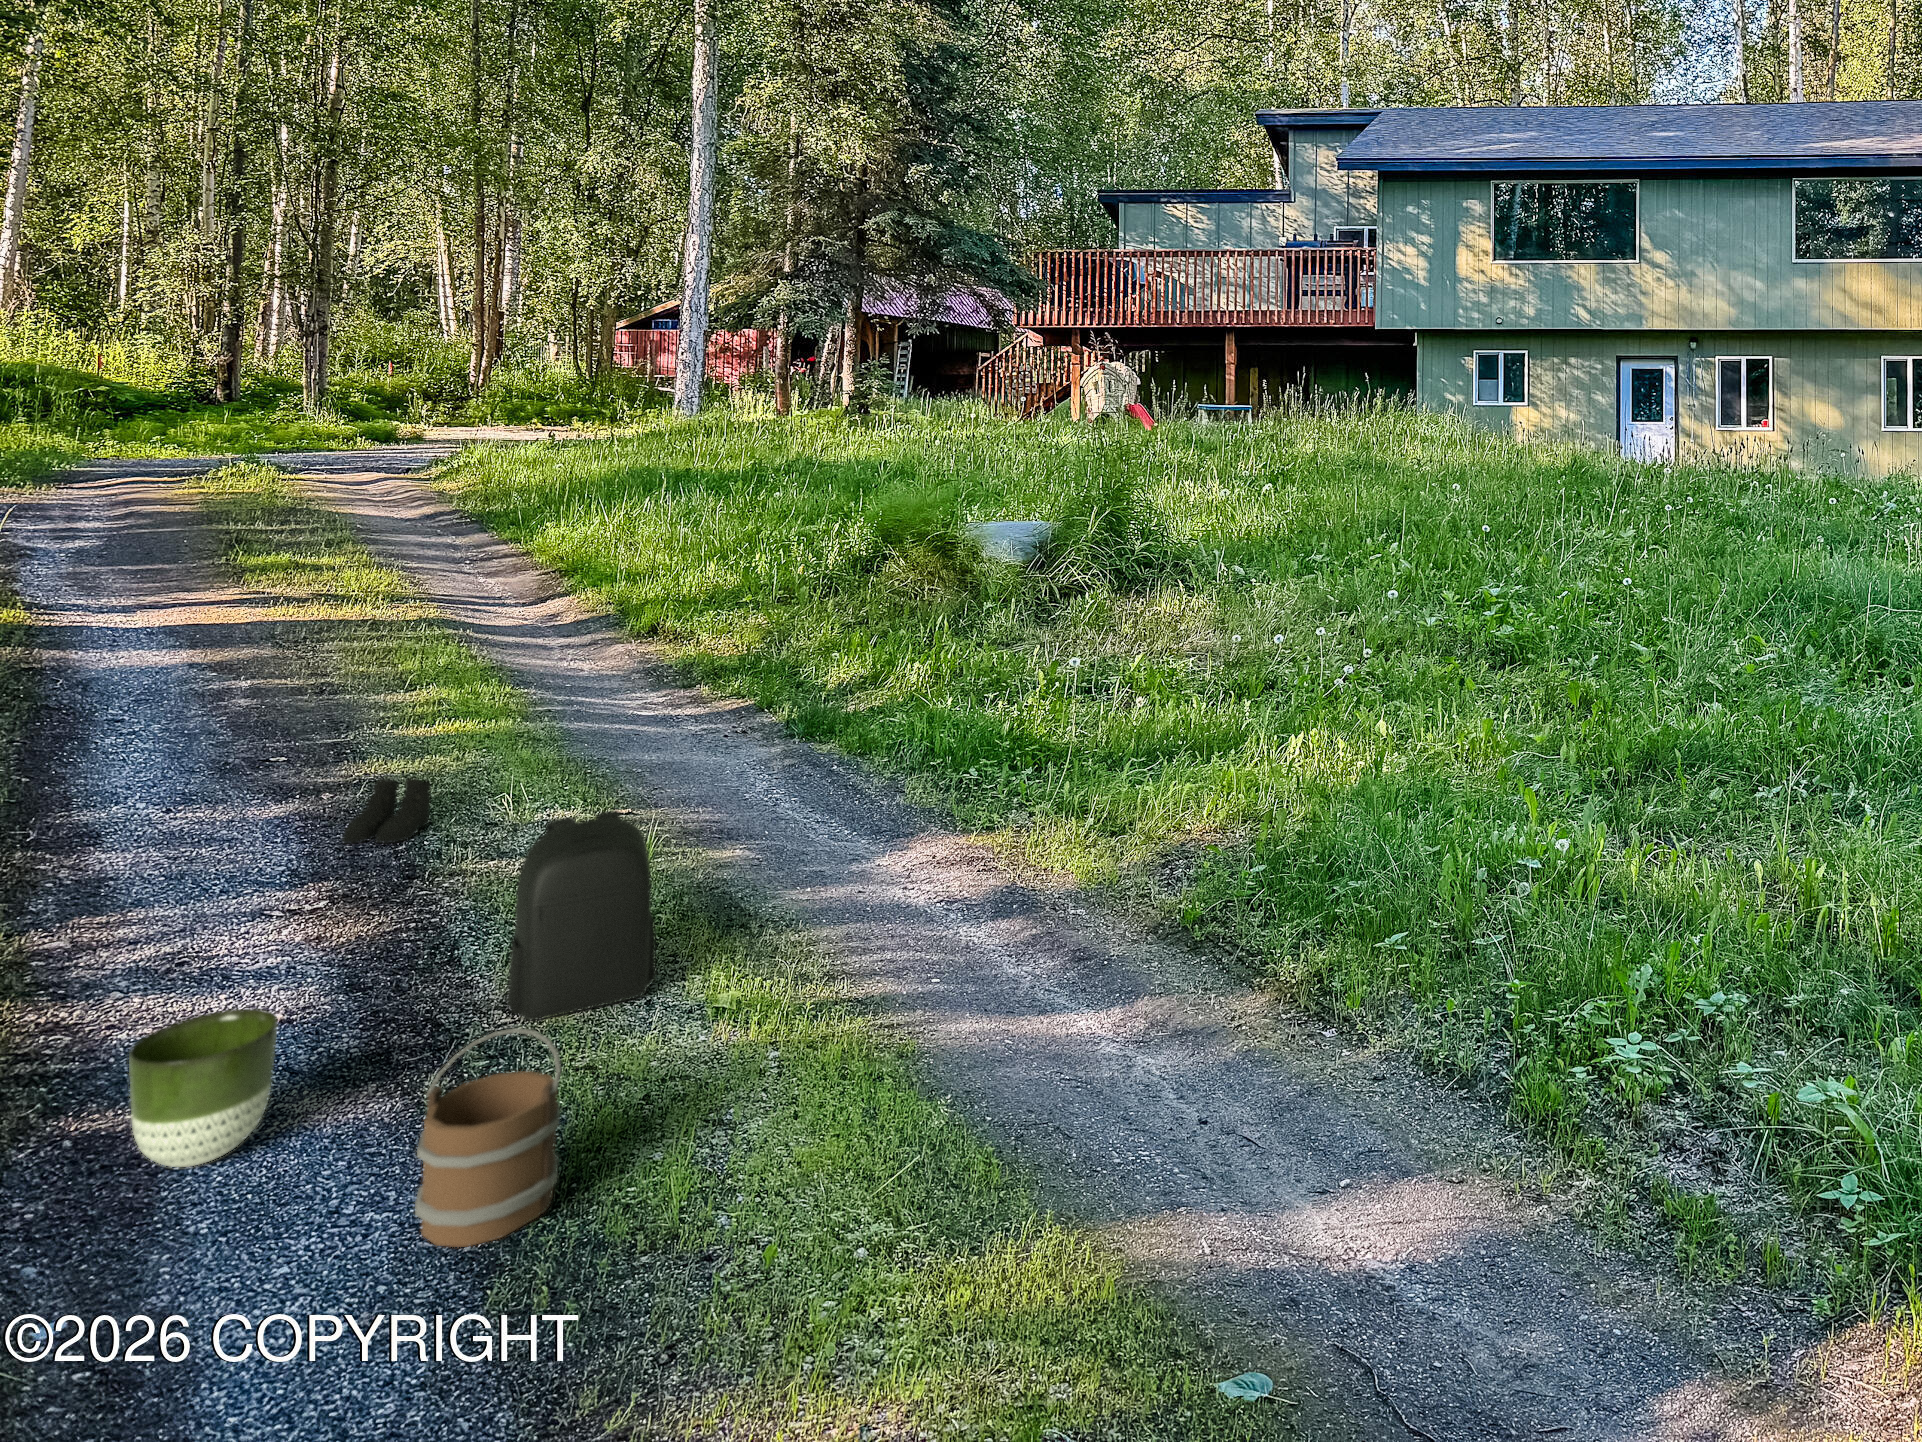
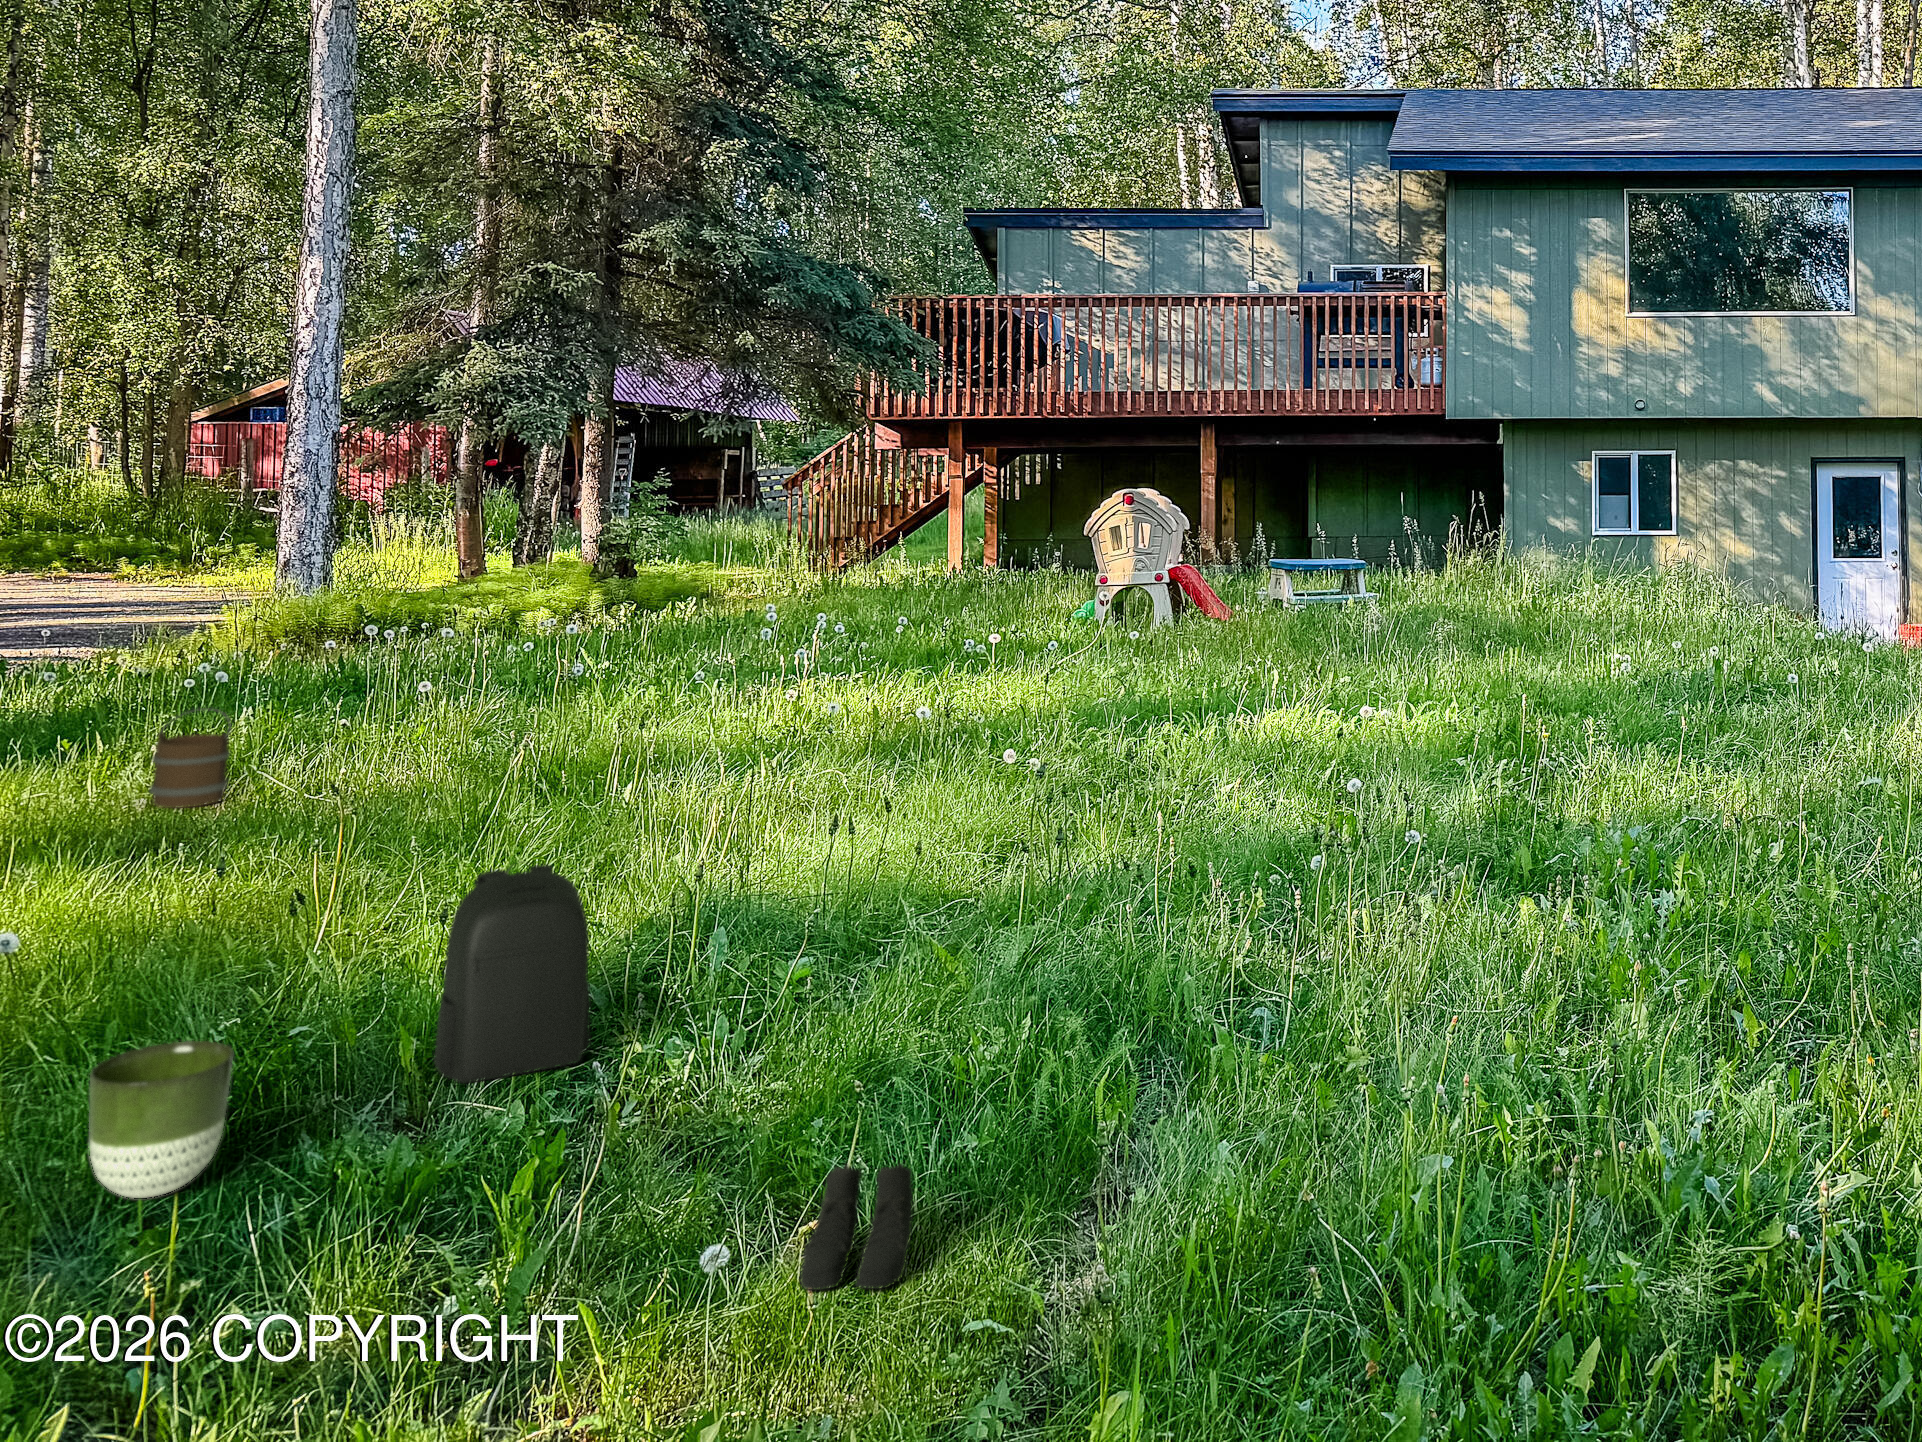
boots: present [342,778,431,844] -> present [800,1164,913,1290]
bucket: present [415,1028,562,1247] -> present [149,709,231,808]

